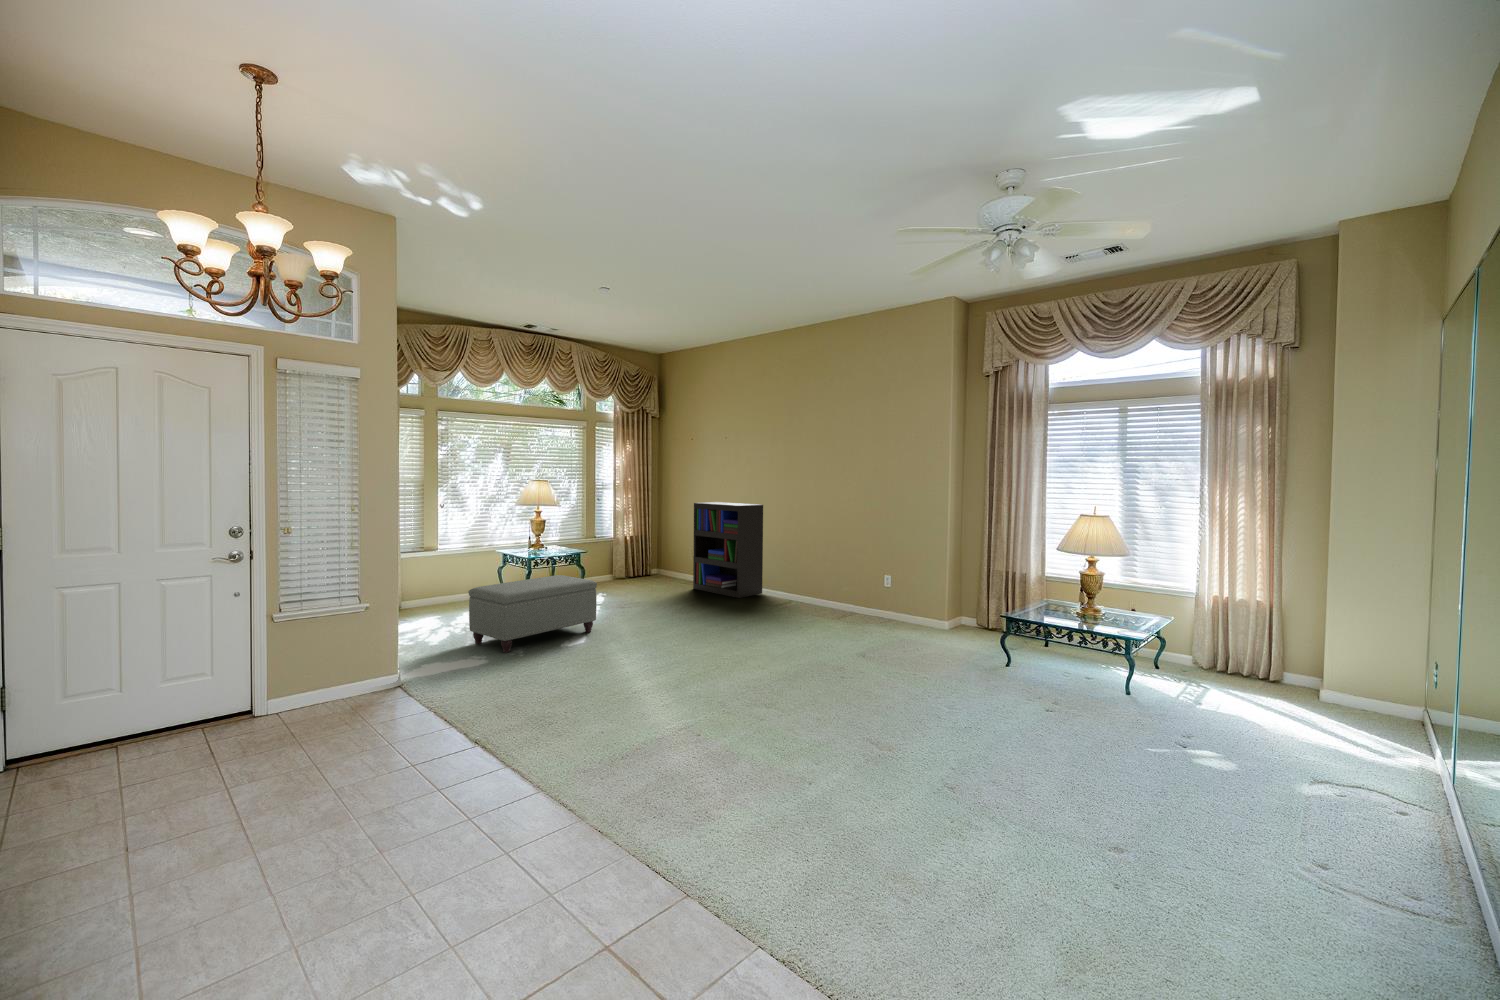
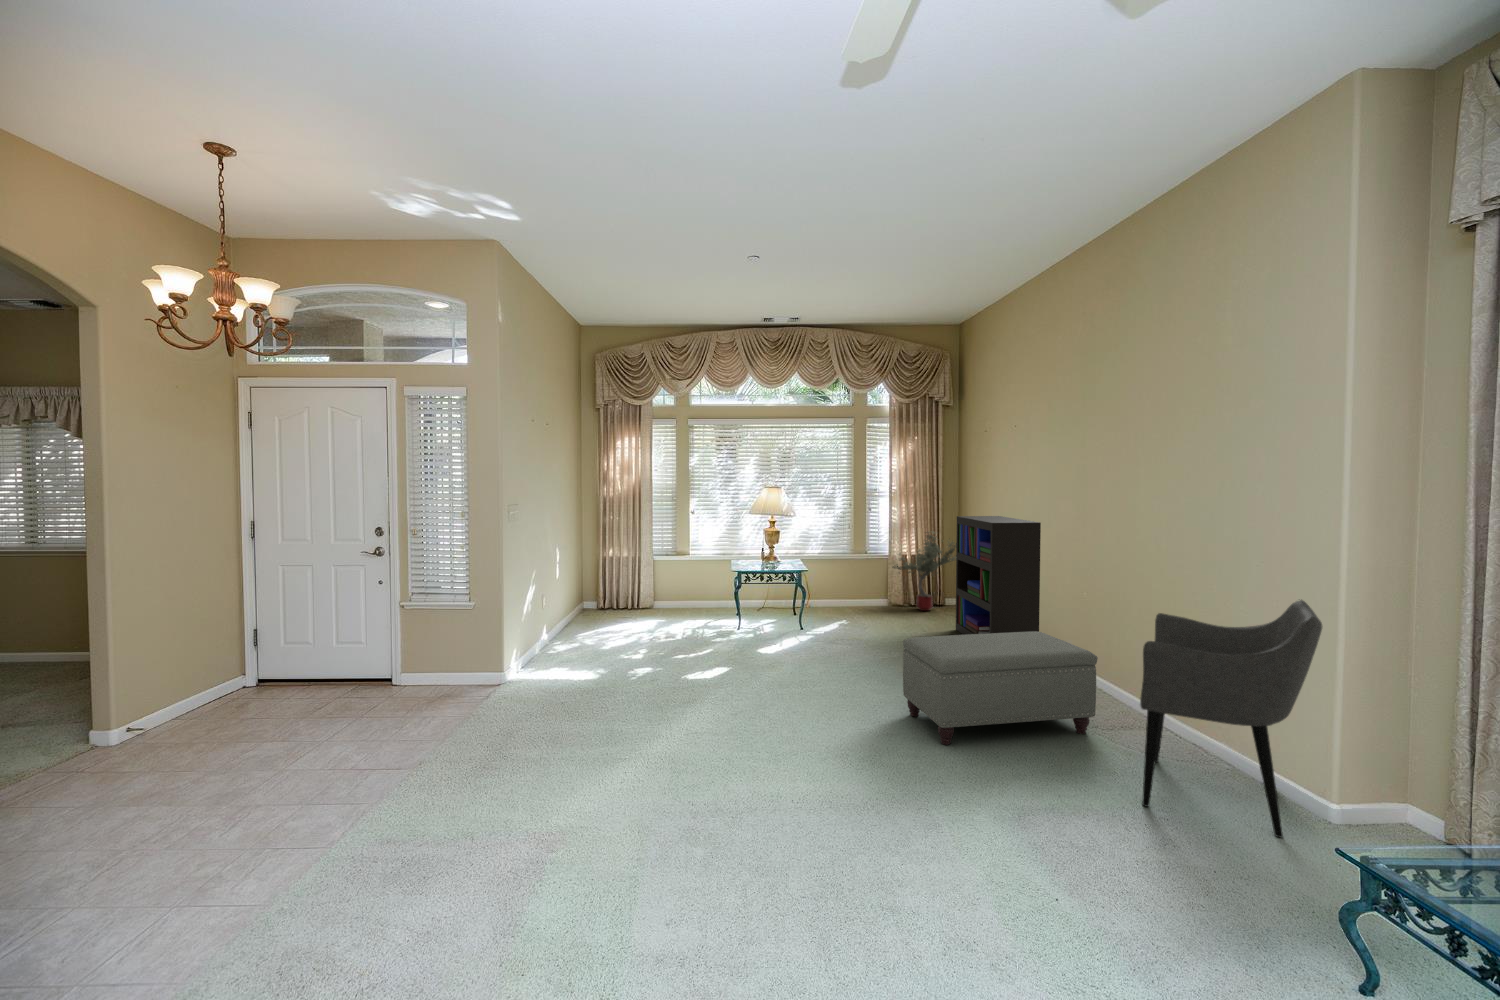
potted tree: none [625,516,673,581] -> present [892,531,956,611]
armchair: none [886,533,971,644] -> present [1140,600,1322,838]
ottoman: present [468,575,597,653] -> present [903,631,1098,745]

